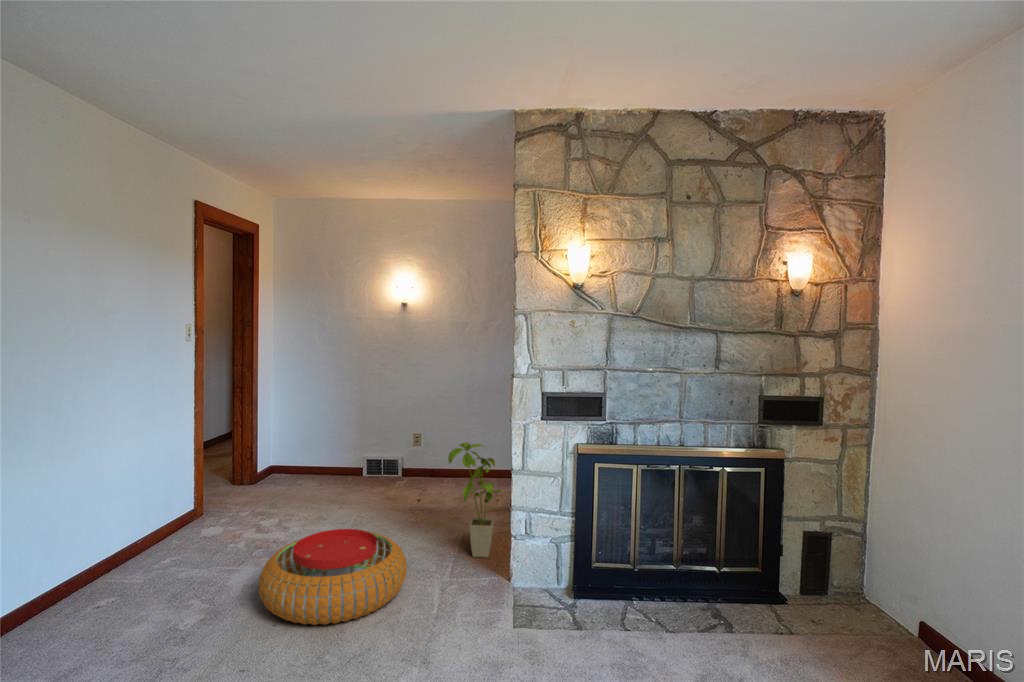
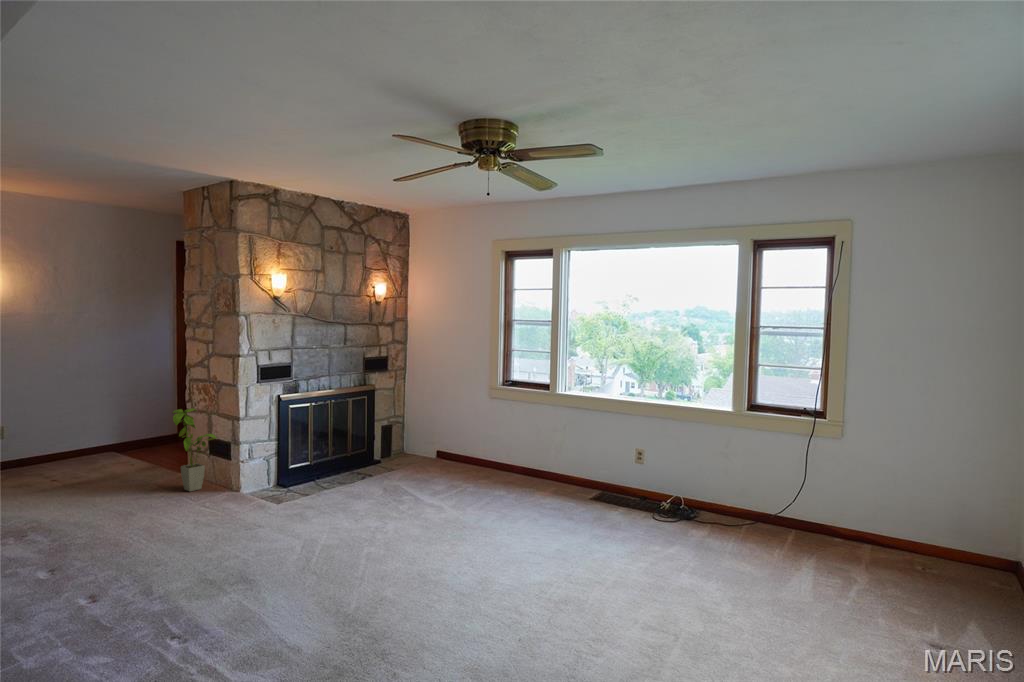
pouf: present [259,529,407,625] -> none [61,482,188,545]

